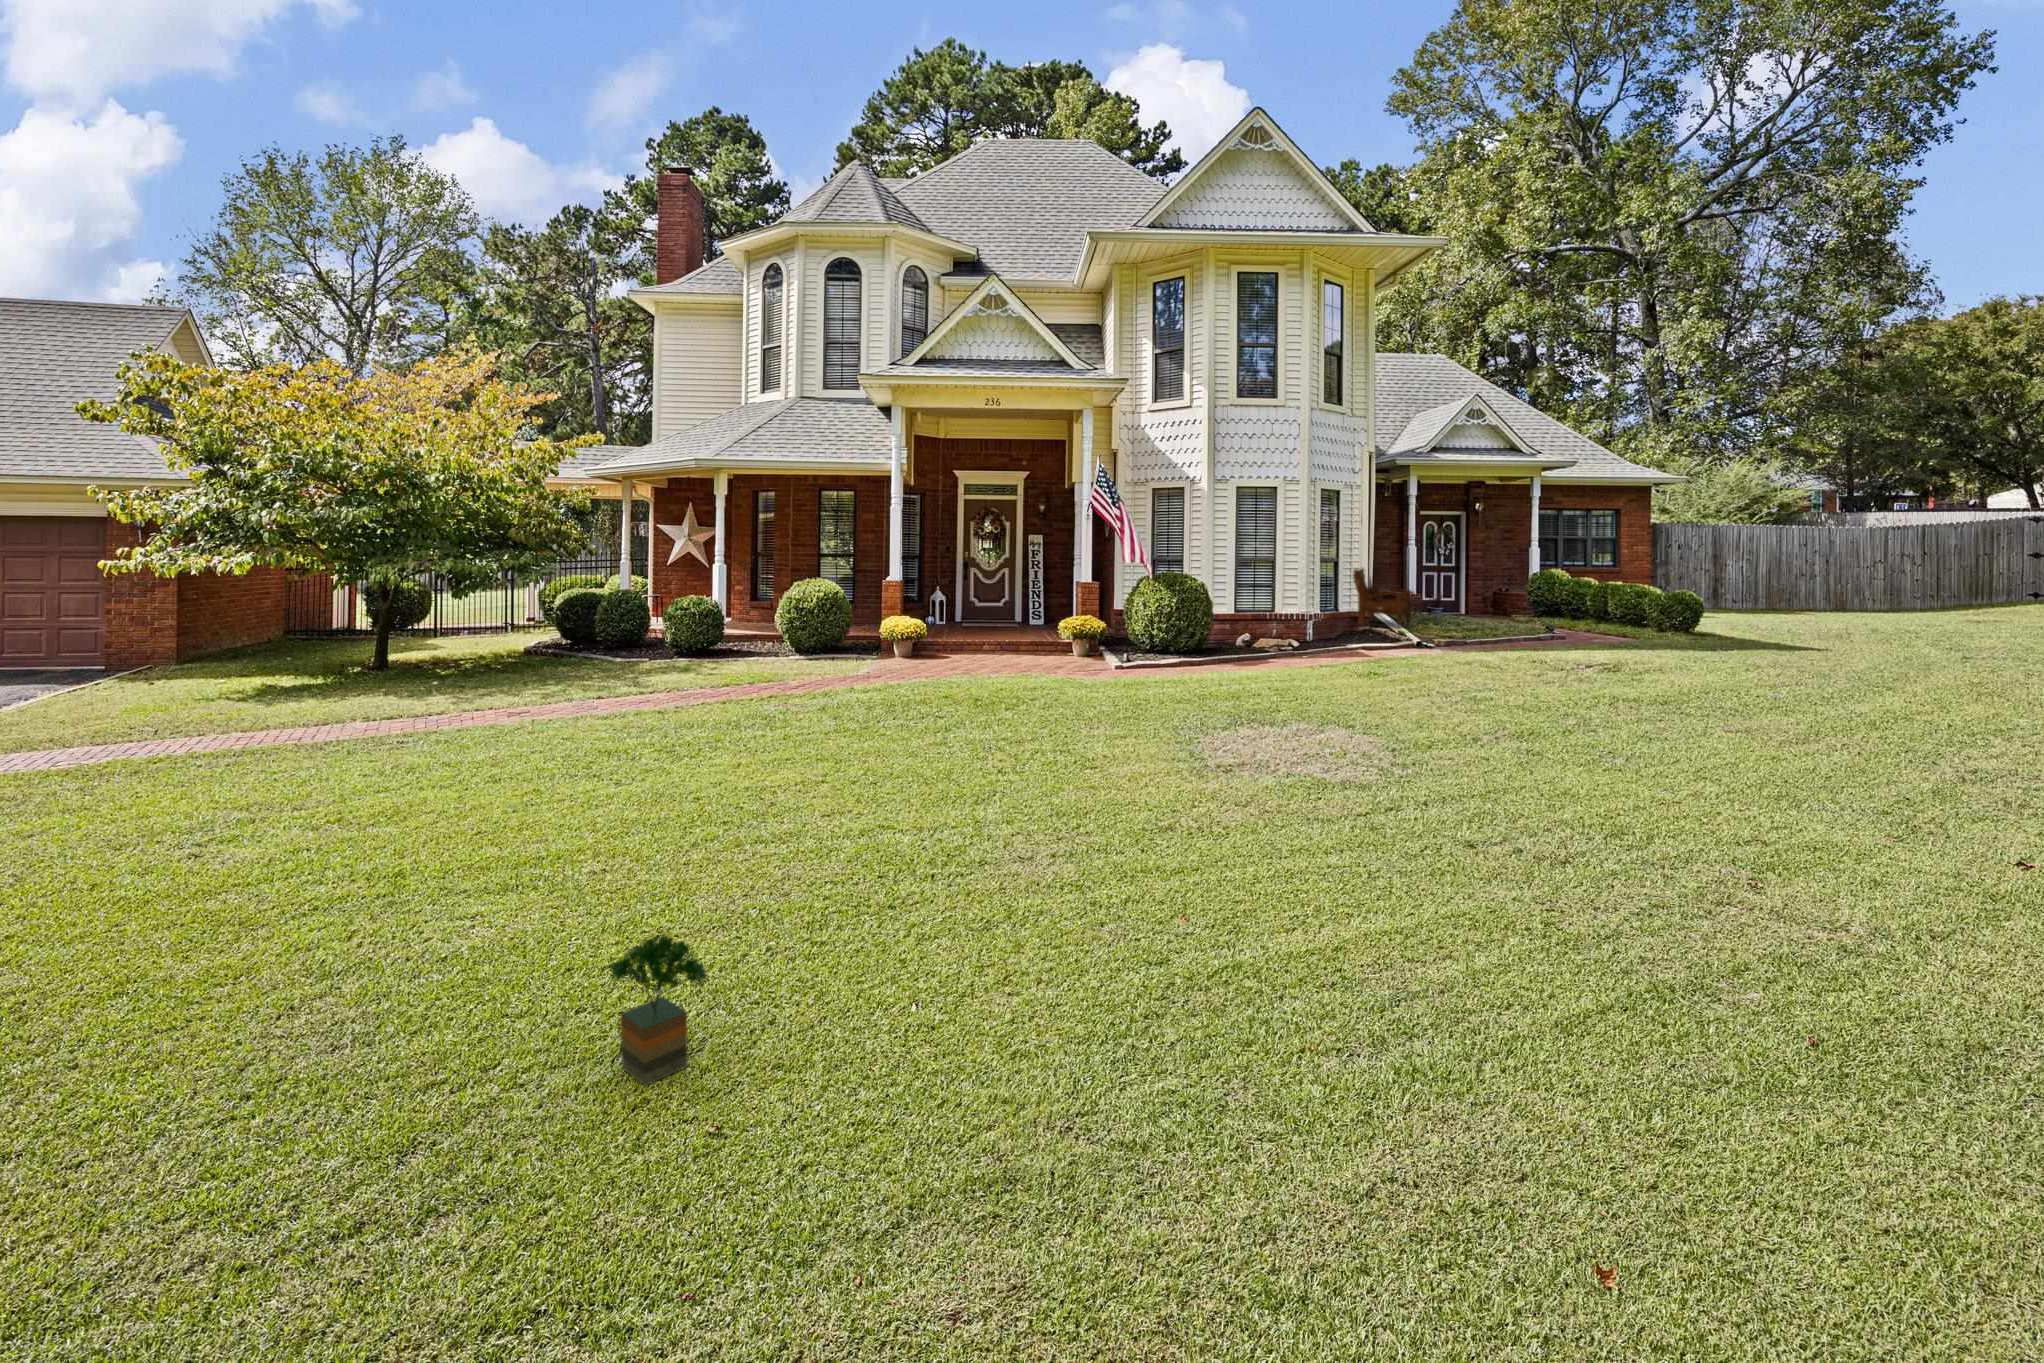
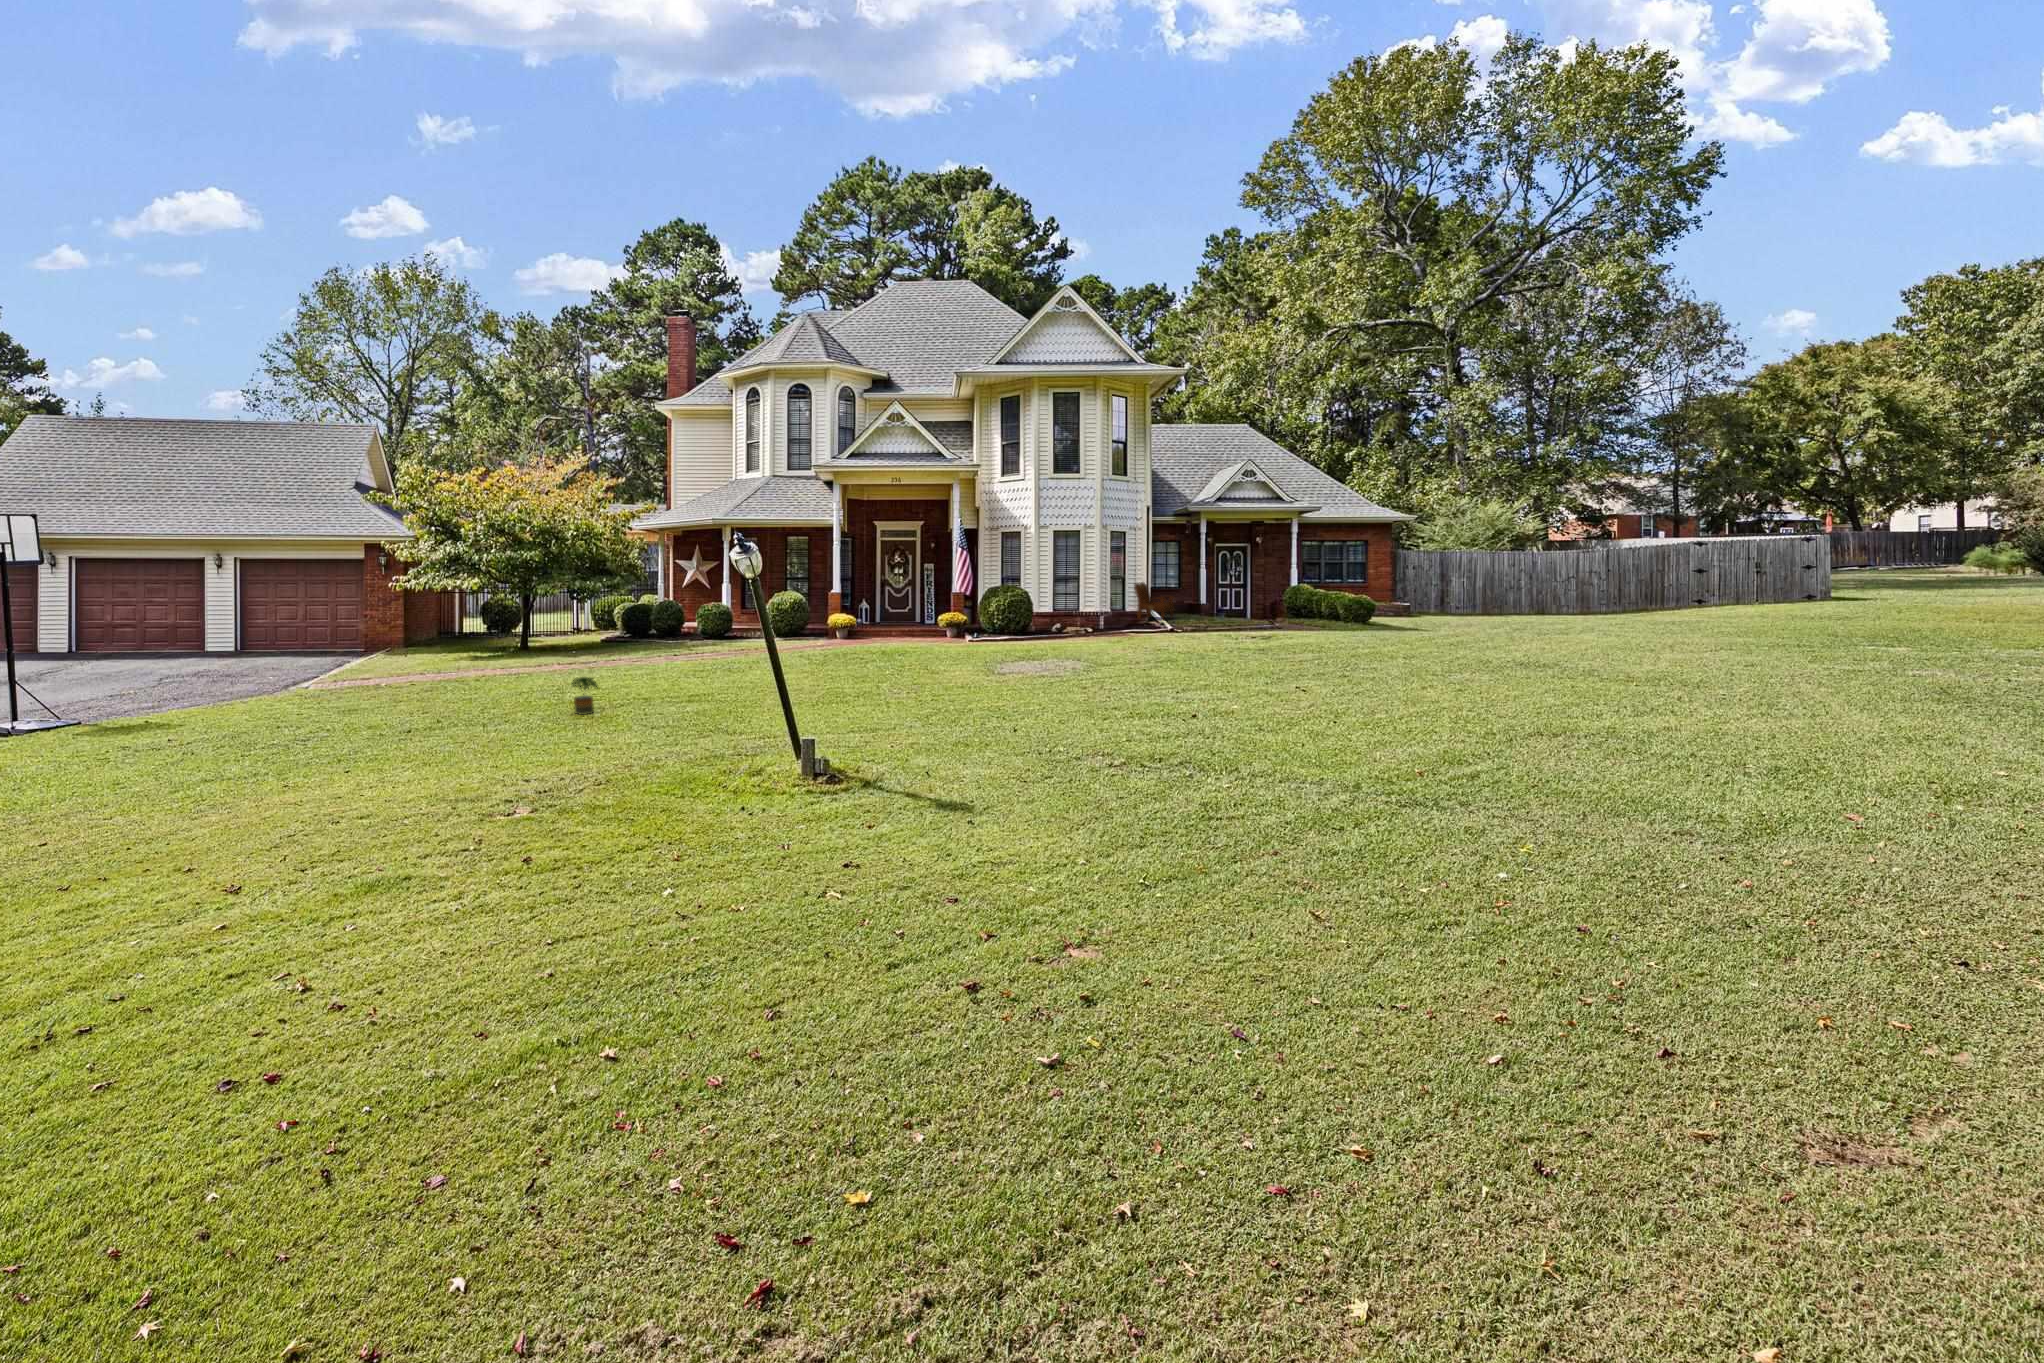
potted tree: present [610,935,707,1086] -> present [572,677,598,715]

